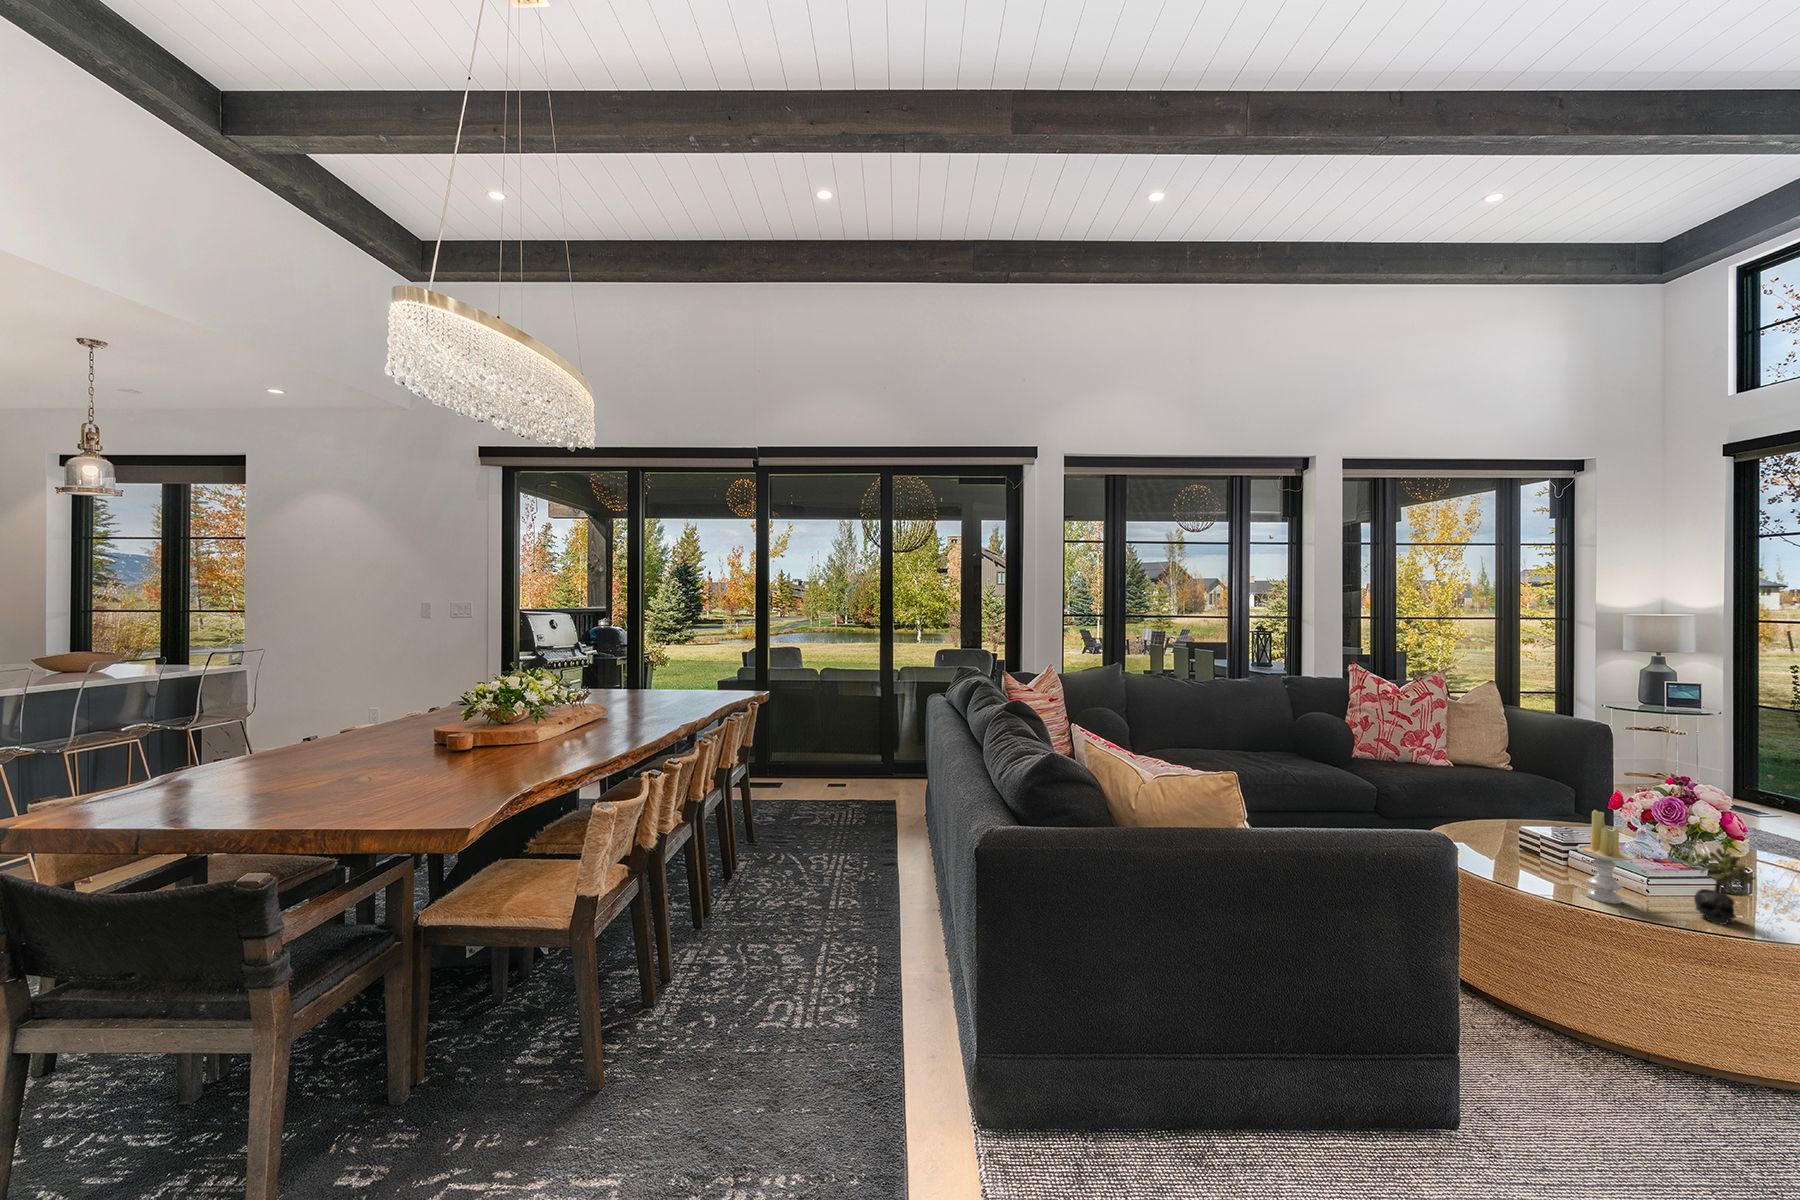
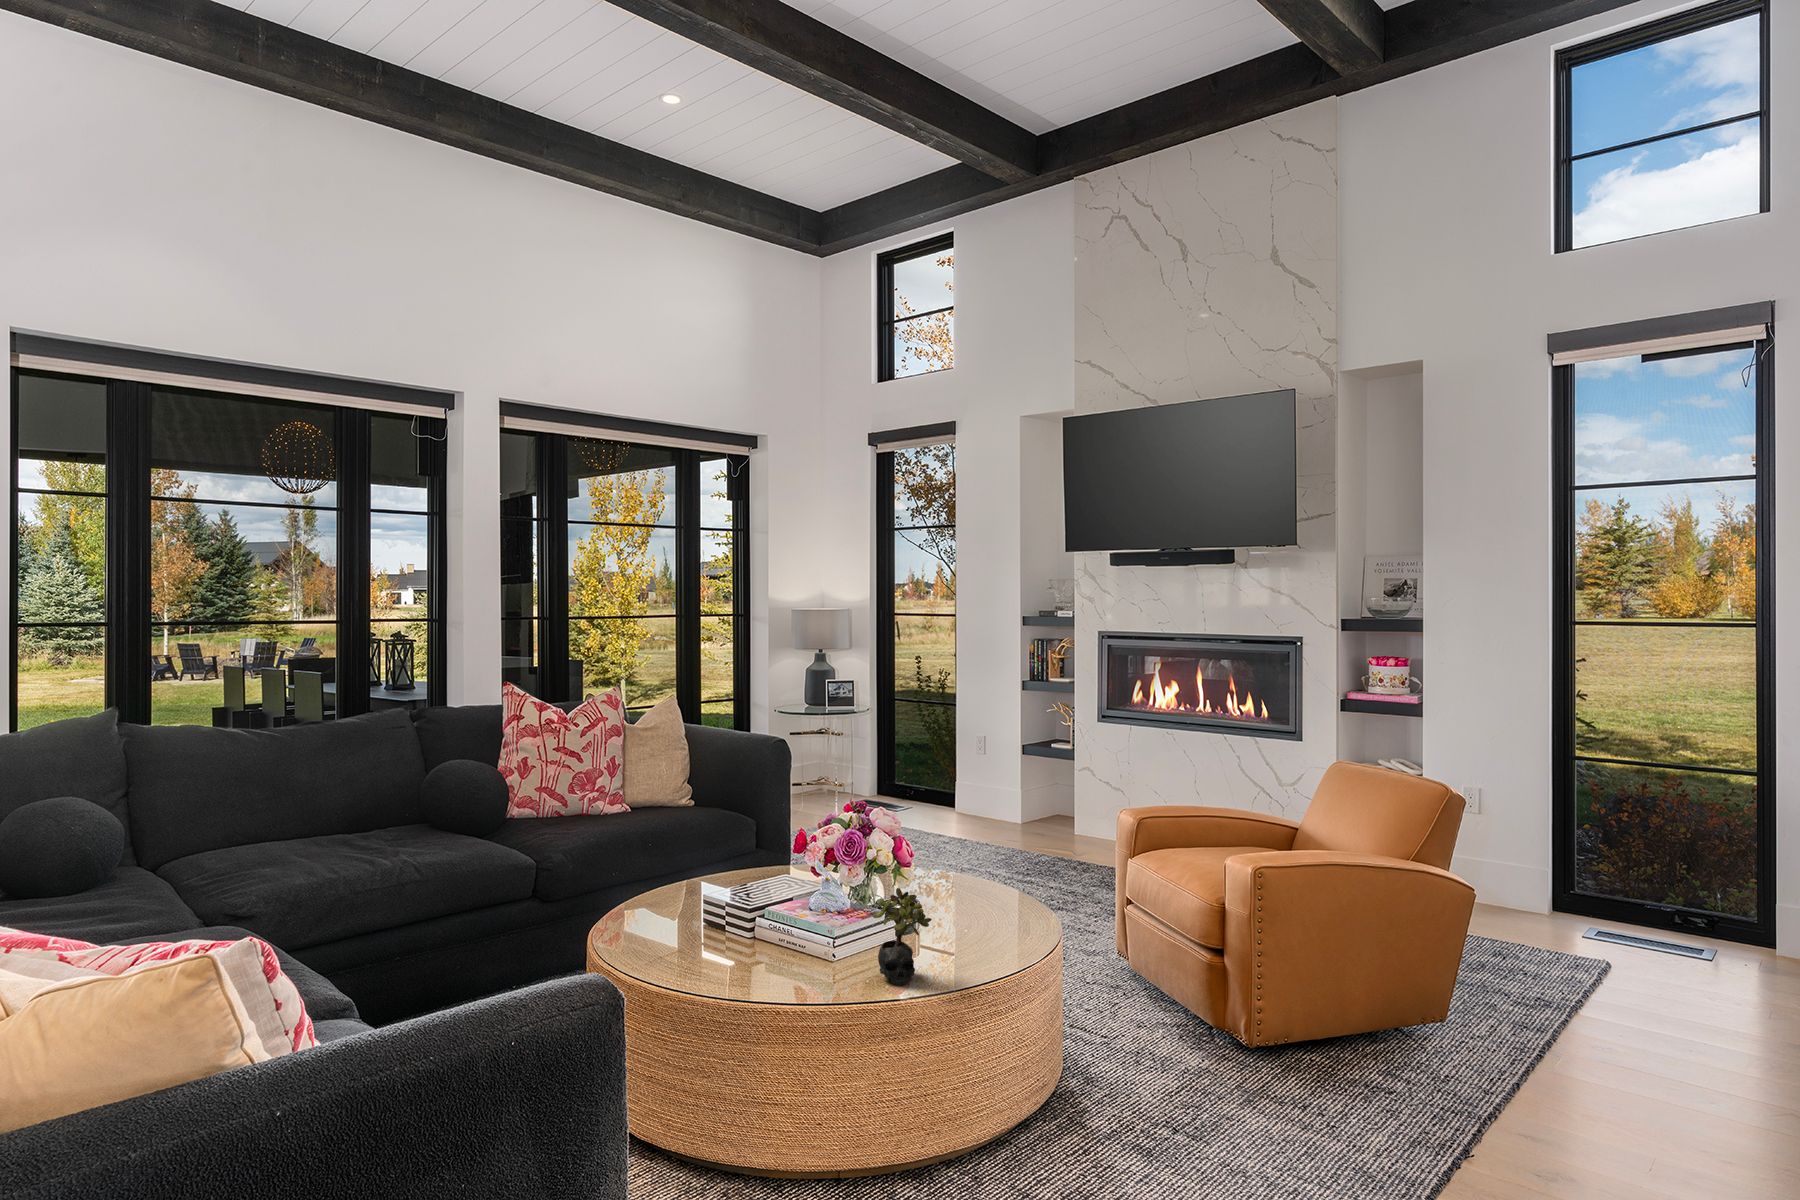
candle: present [1576,810,1635,904] -> none [764,867,824,992]

